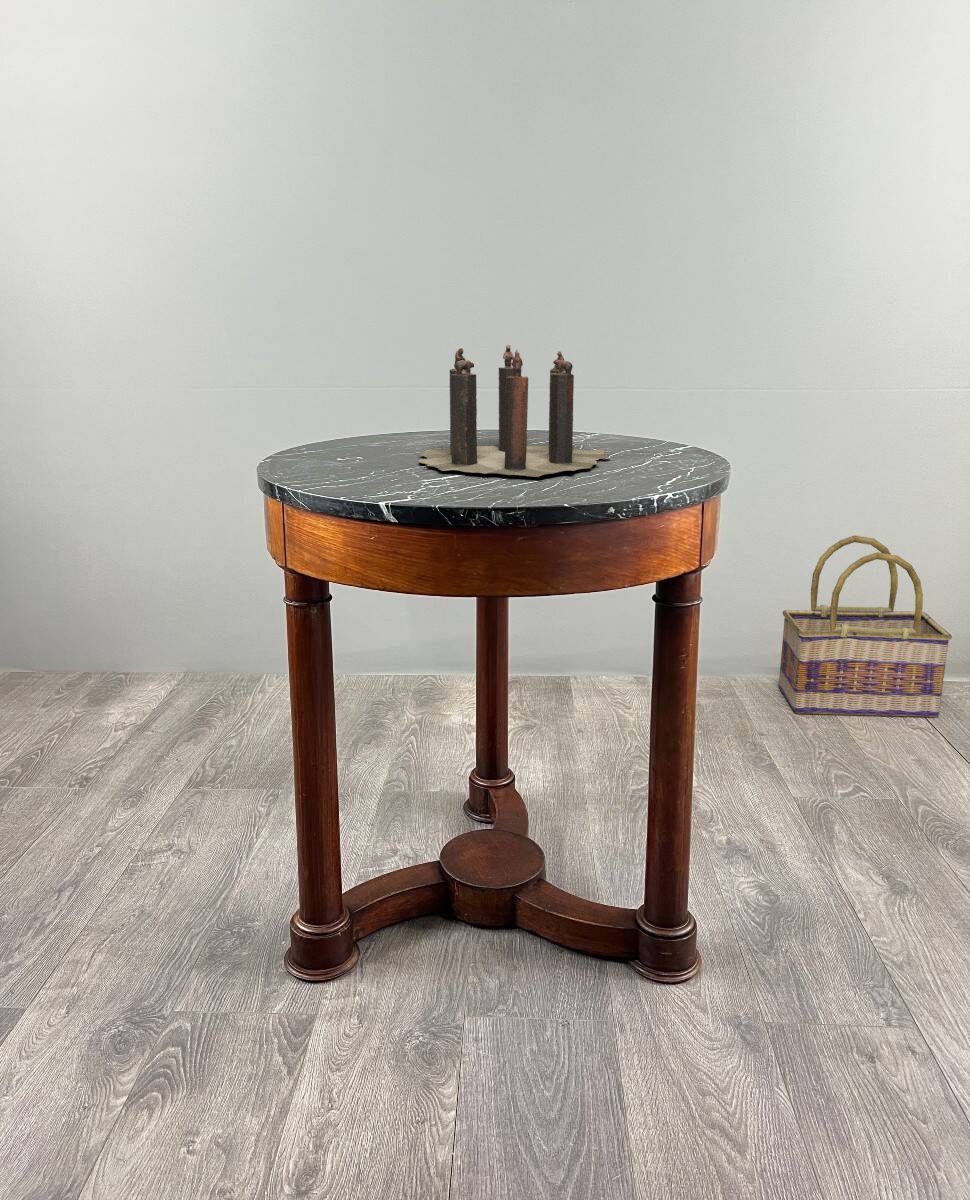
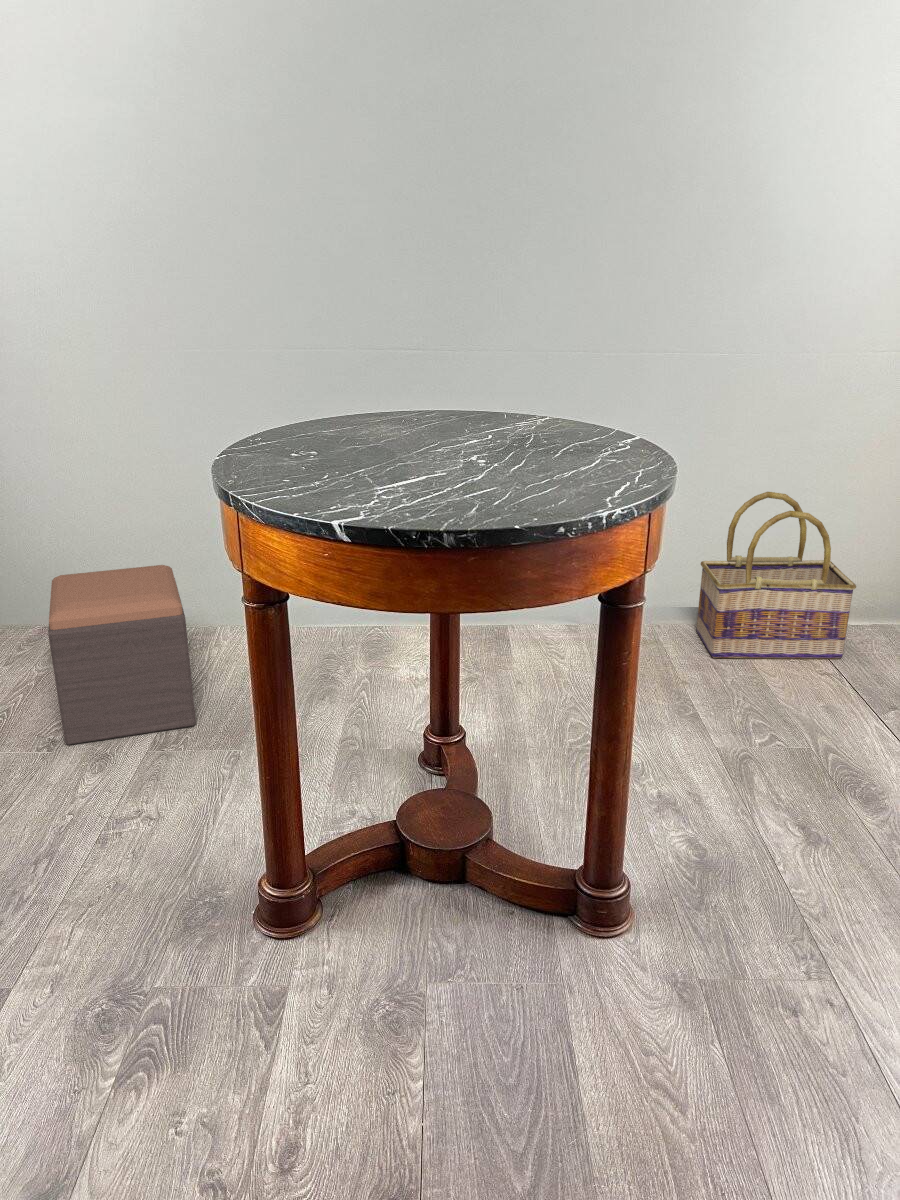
candle: present [419,345,609,477] -> none [342,347,587,490]
footstool: none [85,597,235,780] -> present [48,565,196,745]

